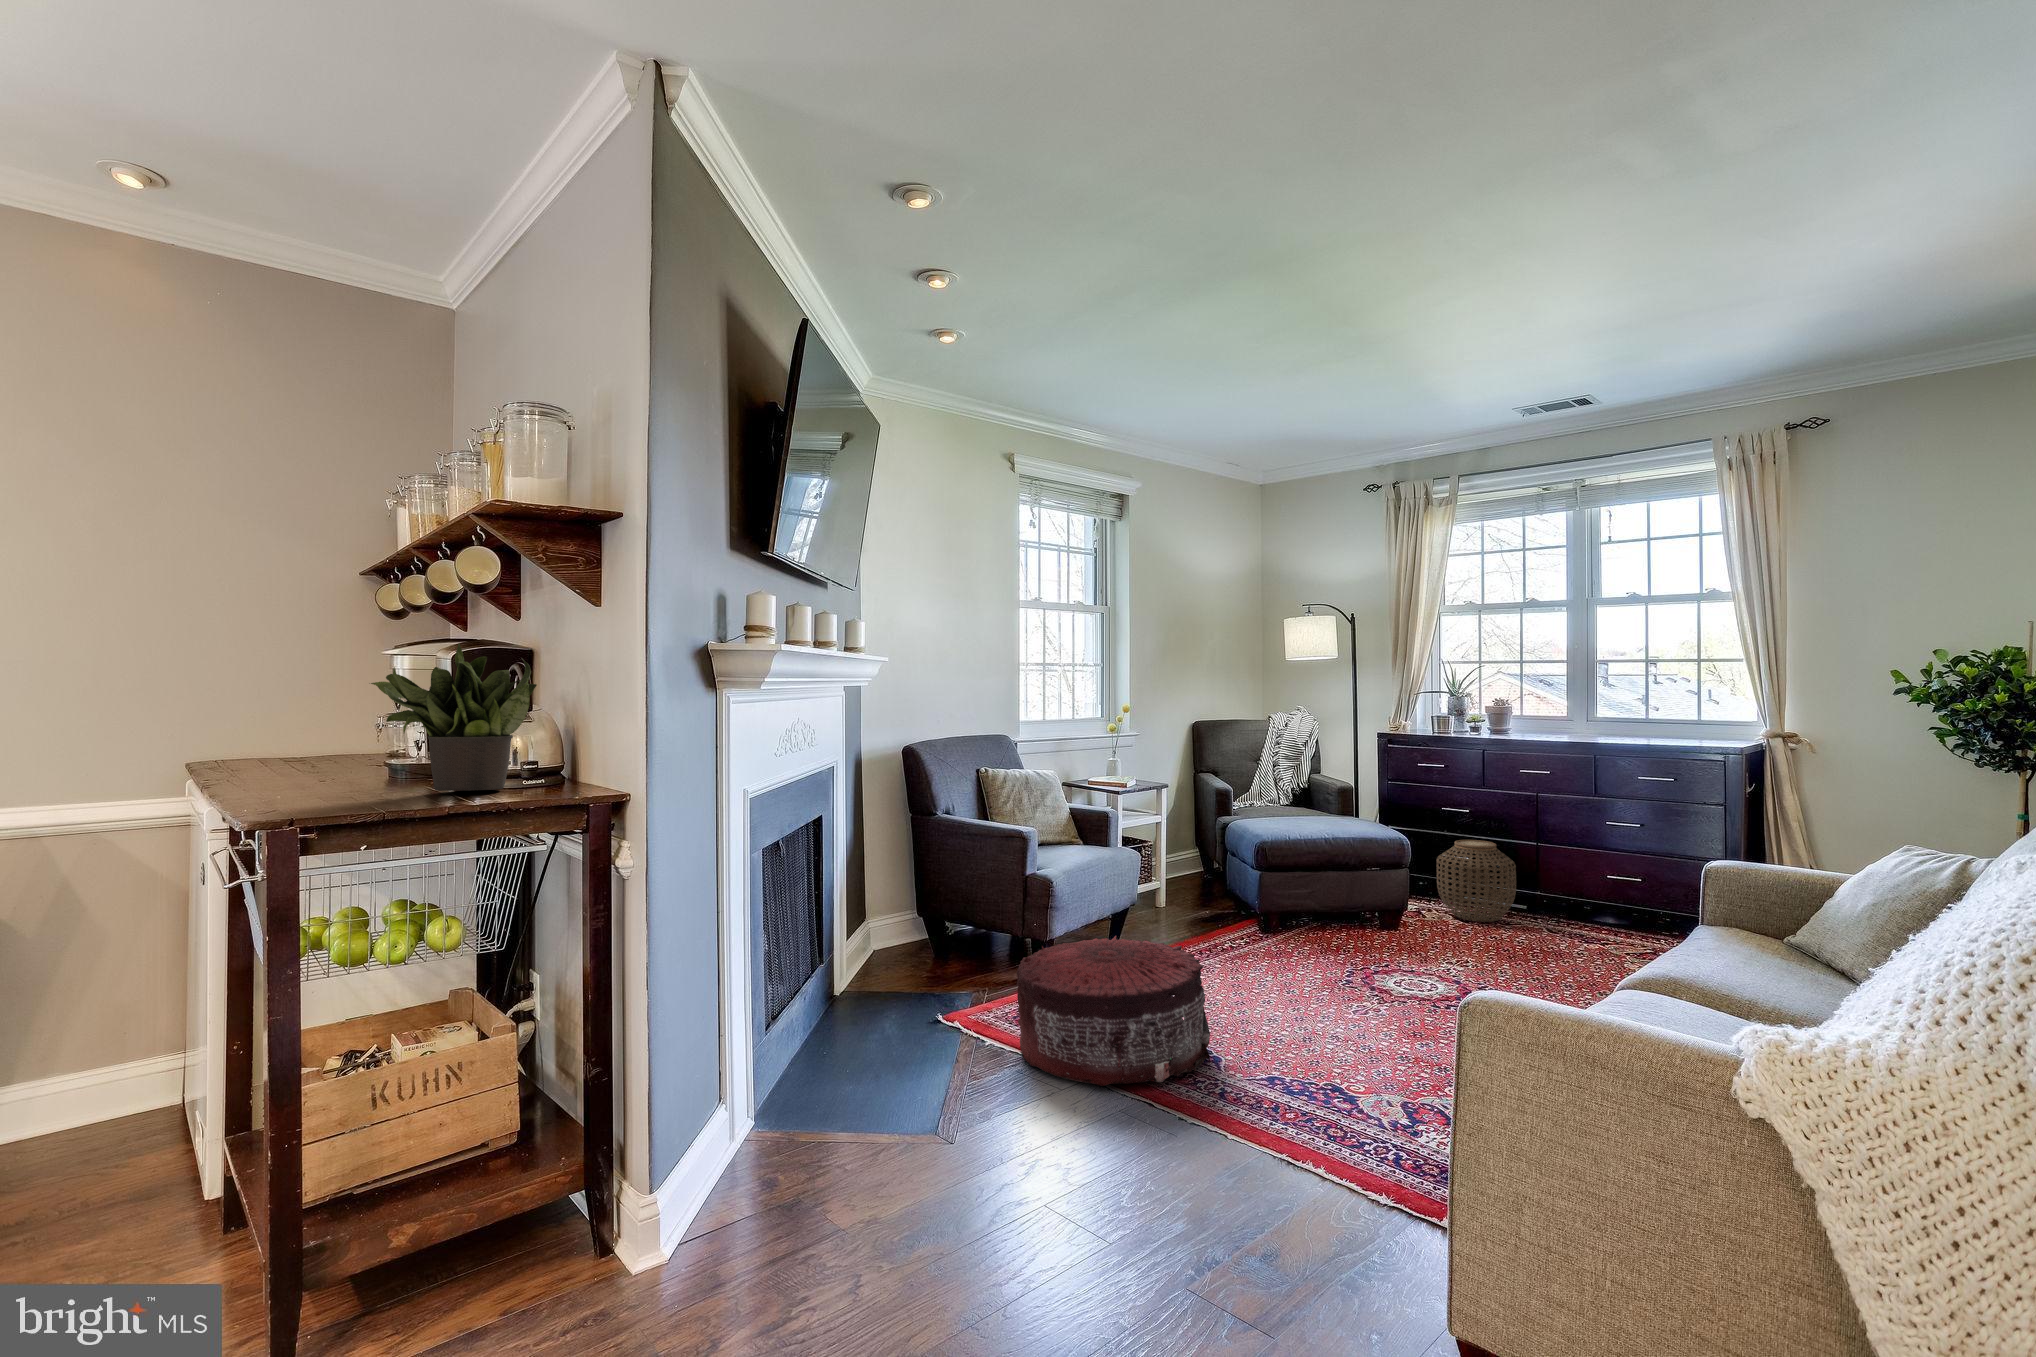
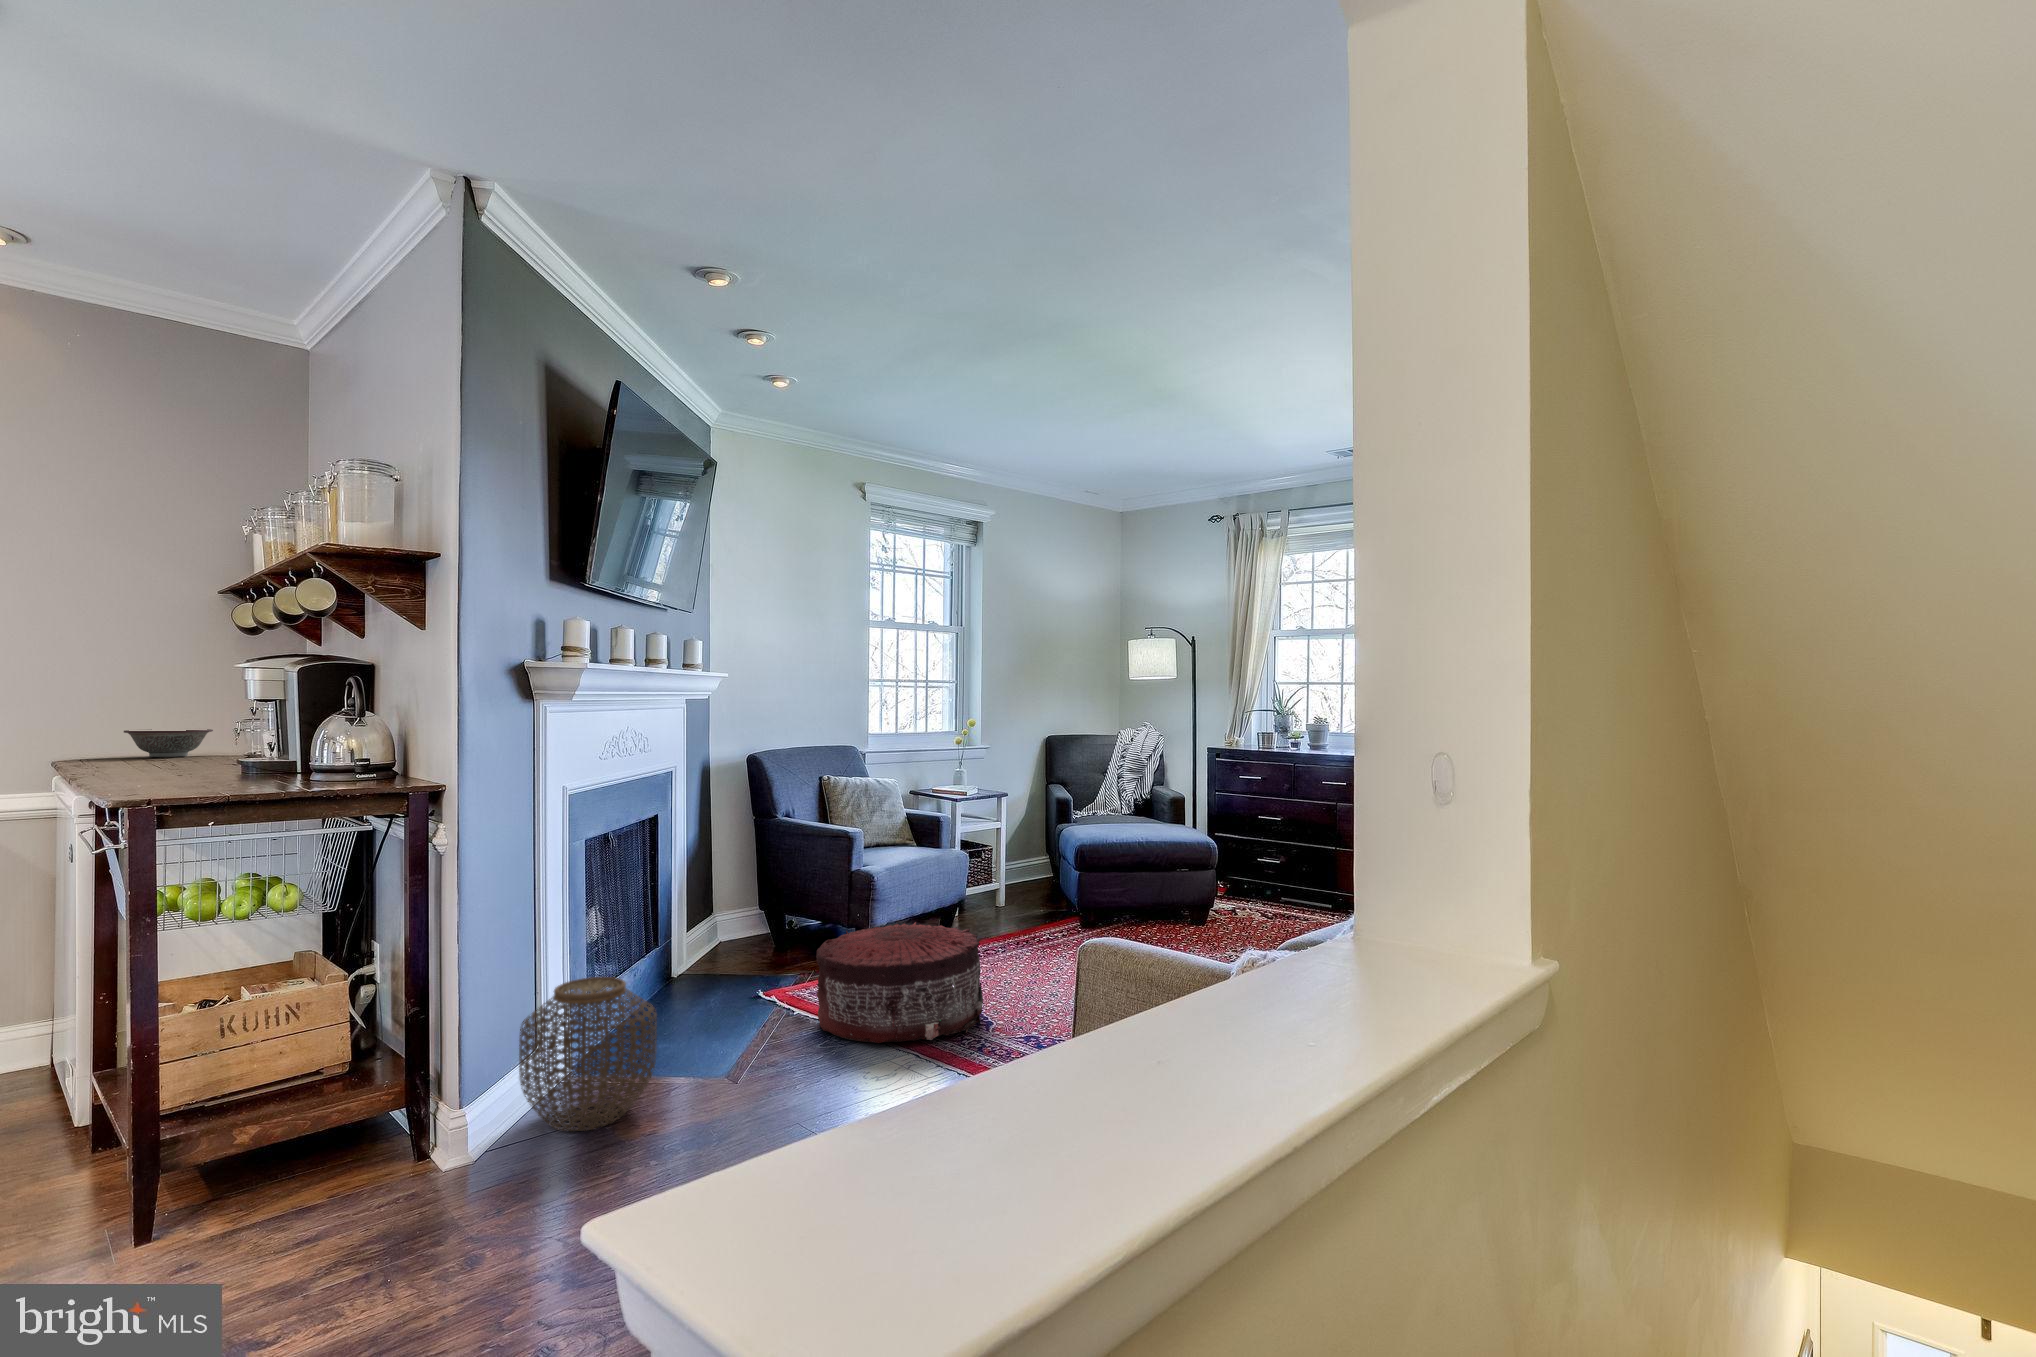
potted plant: present [371,644,537,791] -> none [226,659,370,779]
decorative bowl: none [262,723,358,755] -> present [124,729,213,757]
woven basket: present [1436,840,1516,922] -> present [519,977,657,1131]

